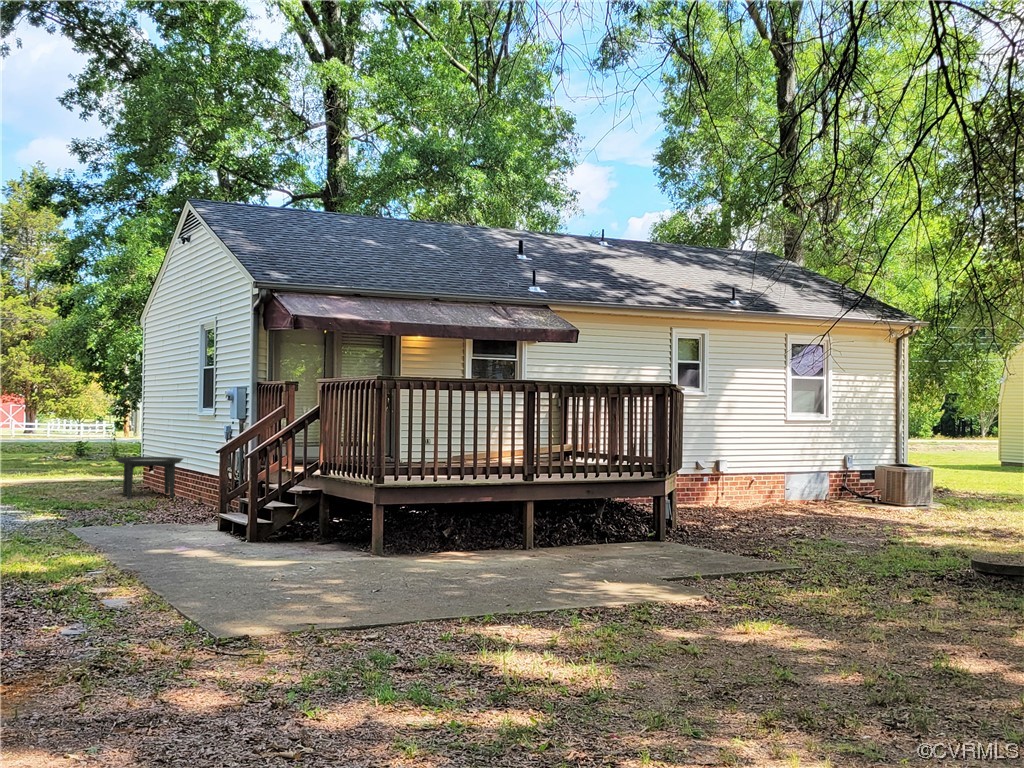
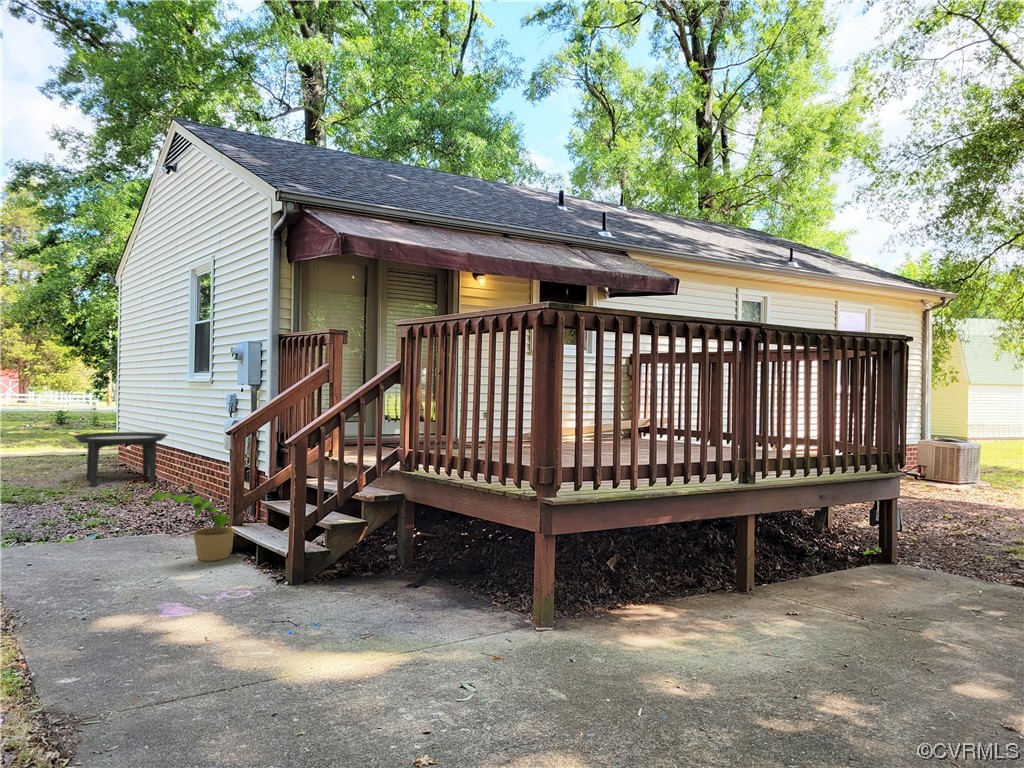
potted plant: none [171,487,222,531] -> present [148,492,235,561]

